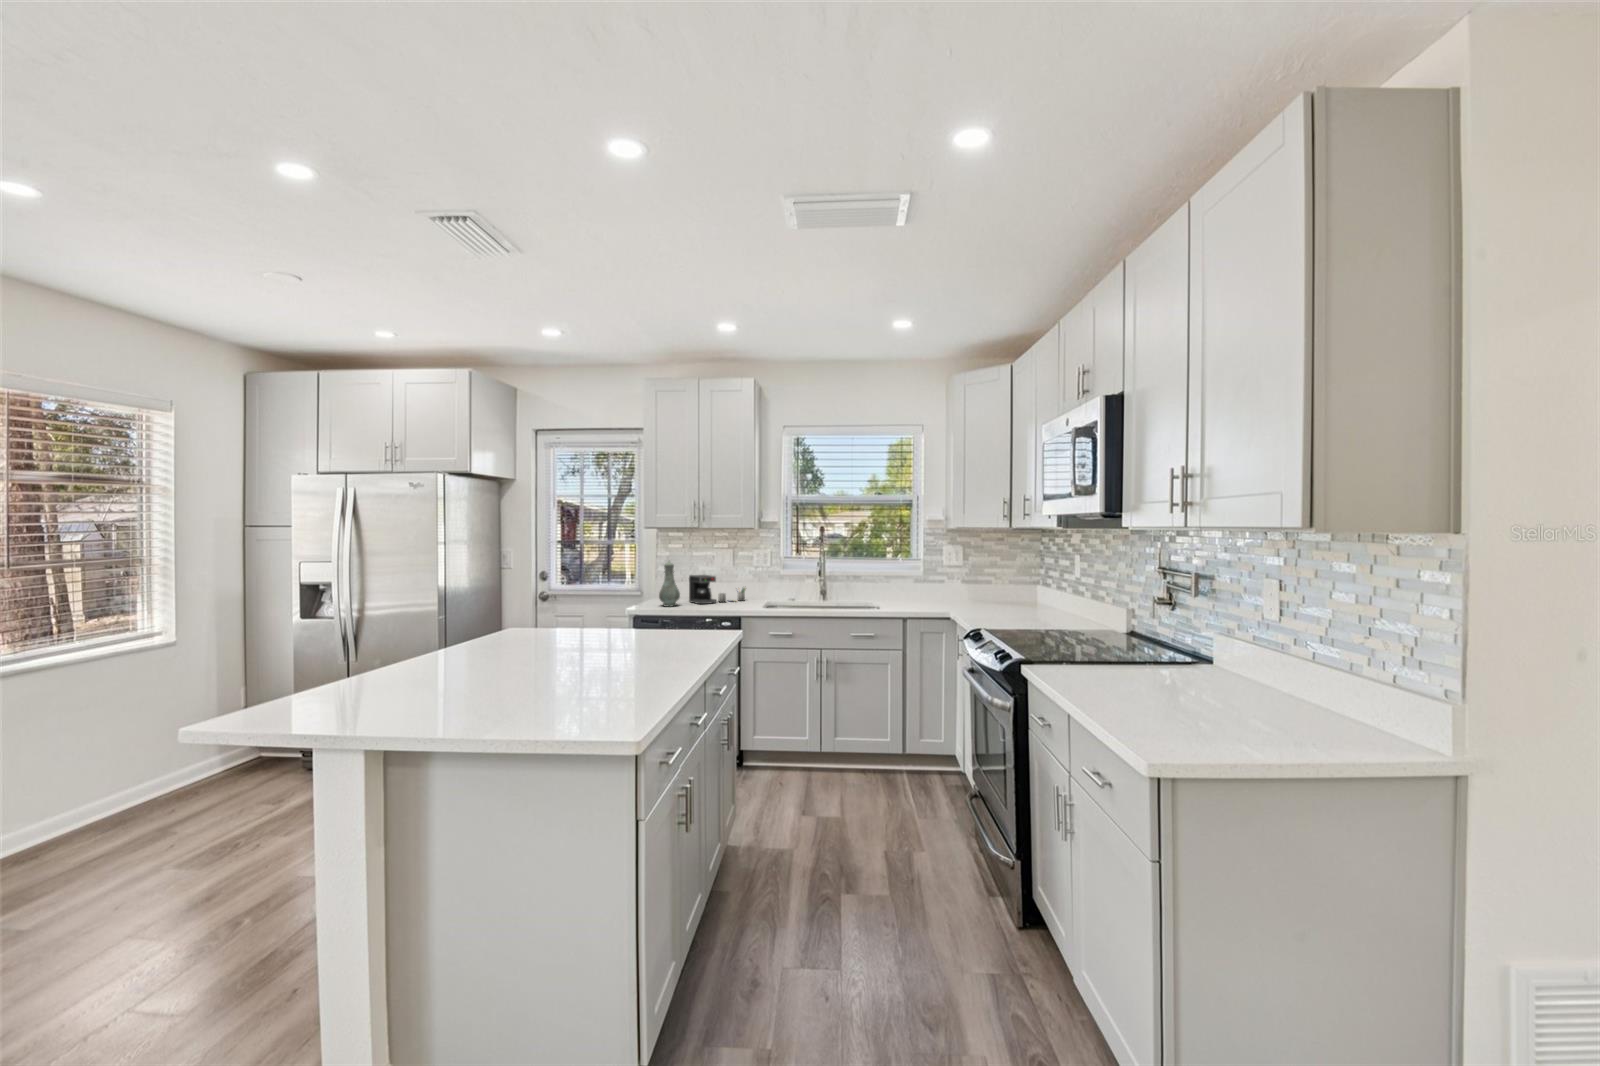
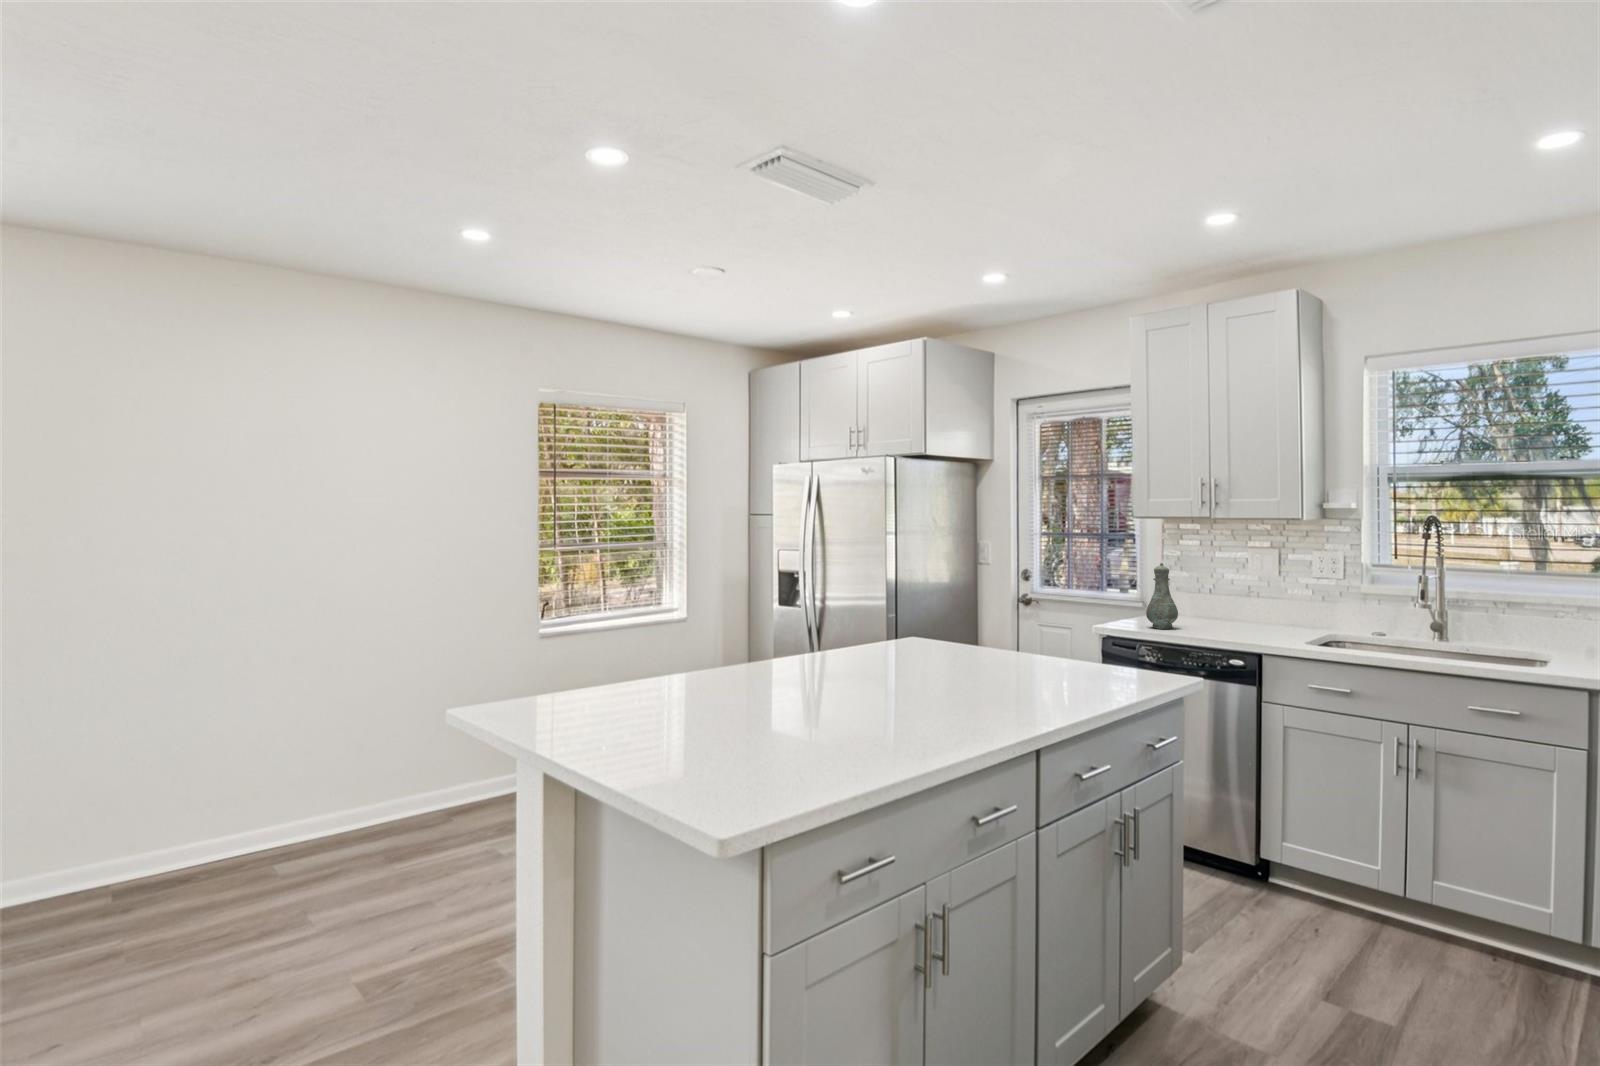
coffee maker: present [689,575,745,604] -> none [1200,587,1297,632]

